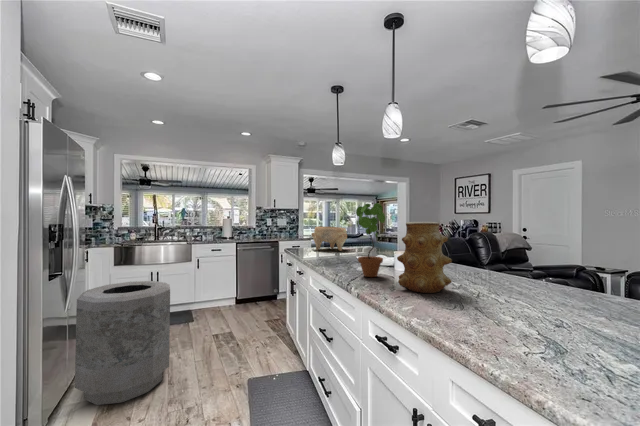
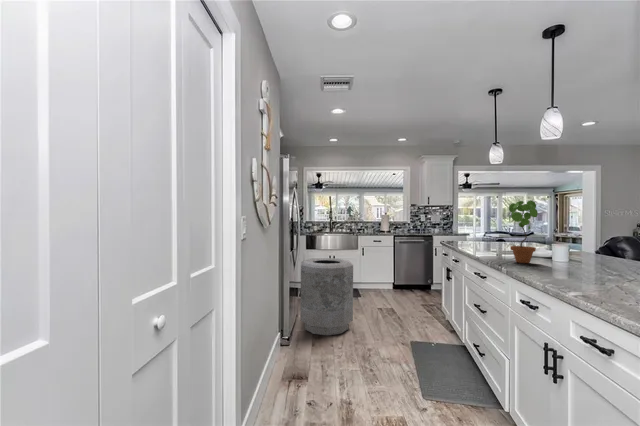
vase: present [397,222,452,293] -> none [546,216,603,276]
decorative bowl: present [311,226,347,251] -> none [467,222,506,245]

